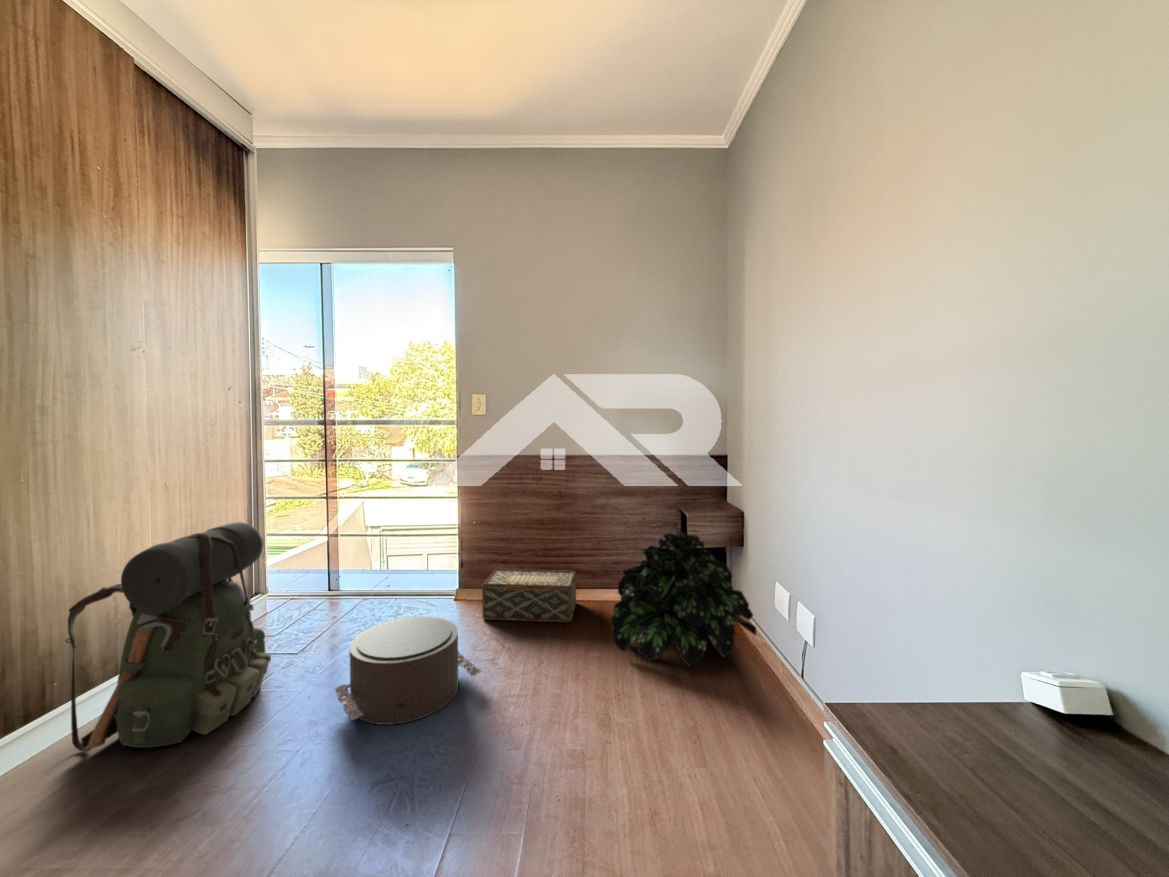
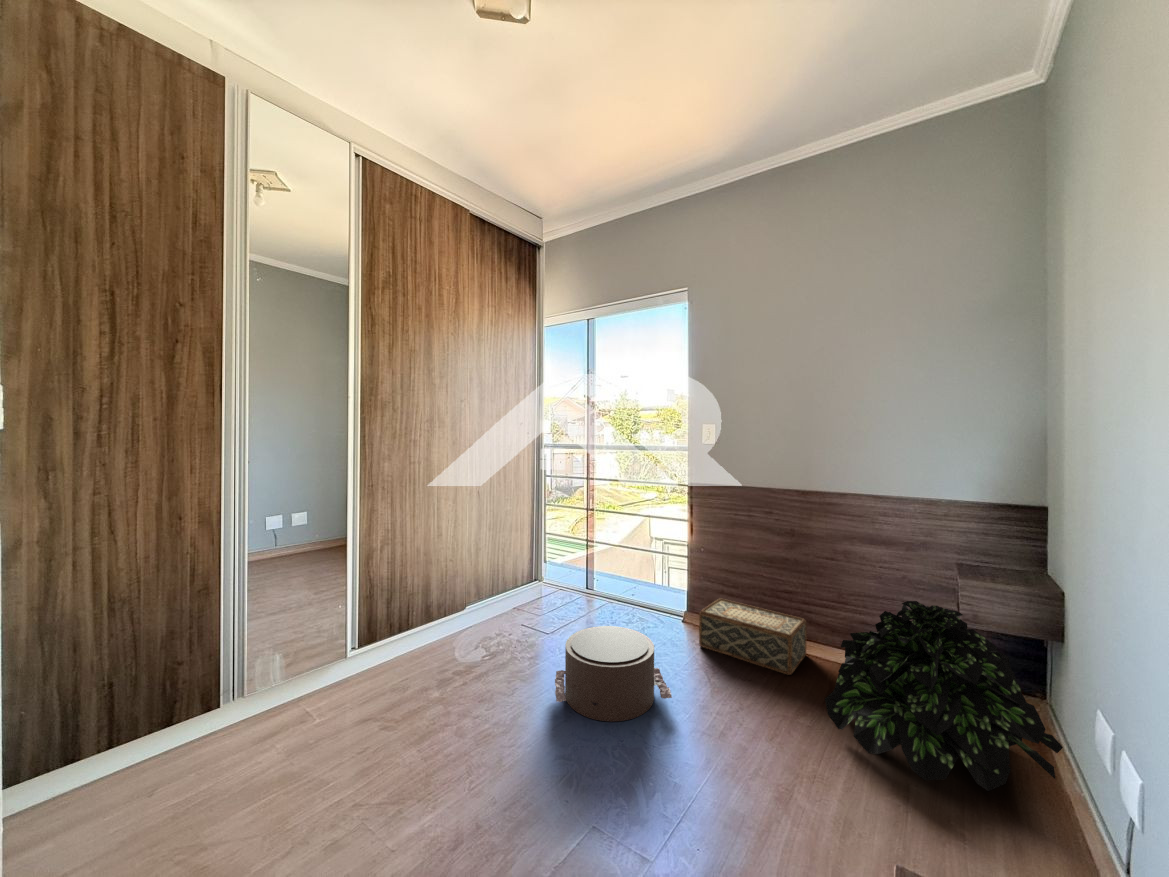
backpack: present [65,522,271,752] -> none [417,526,525,677]

